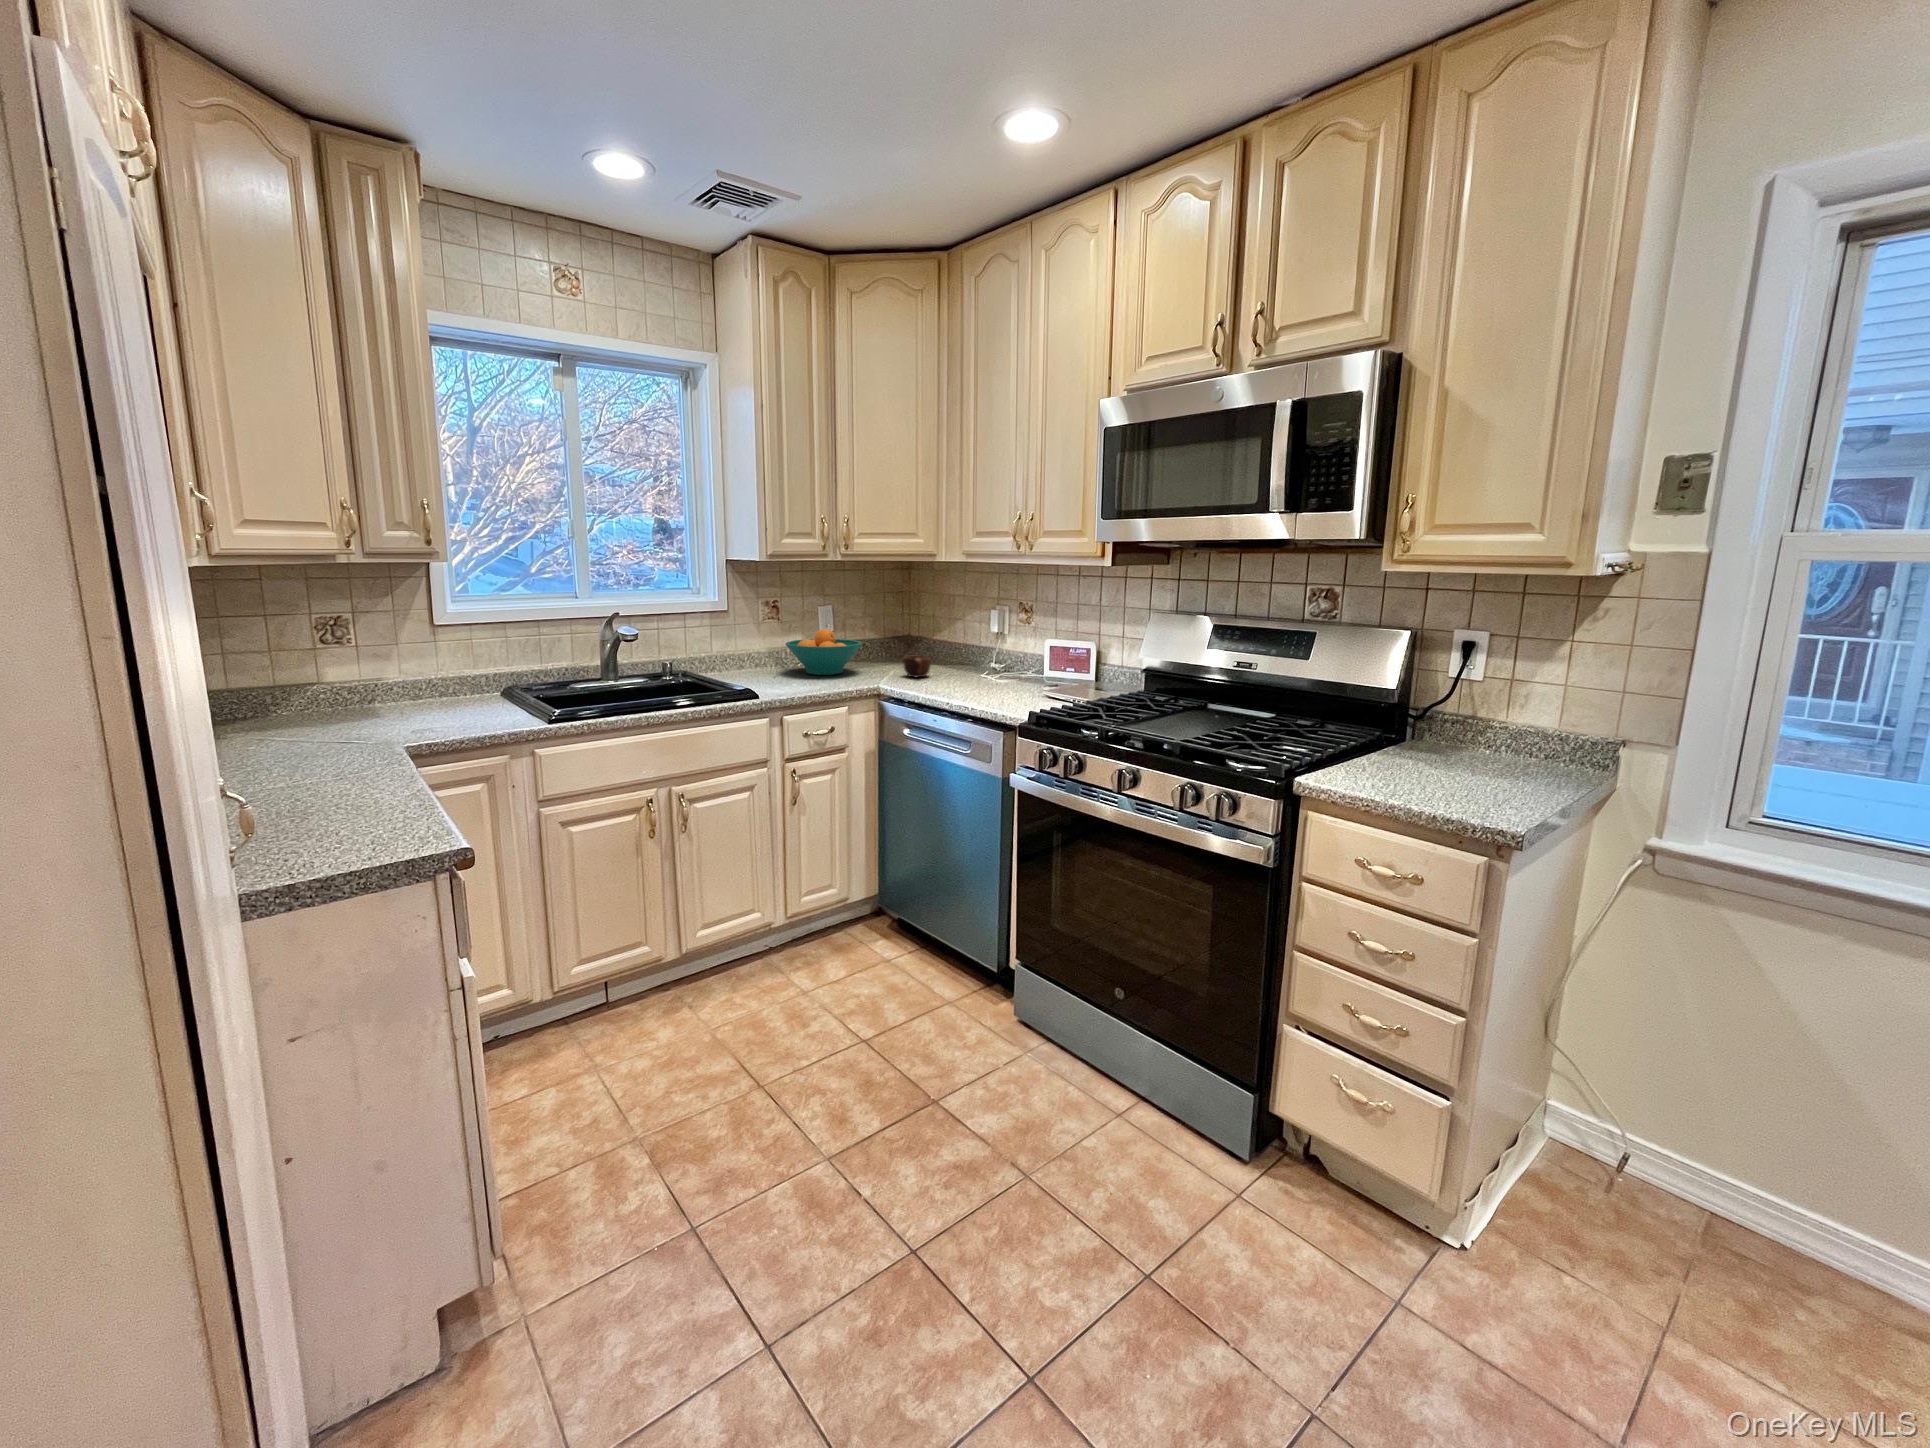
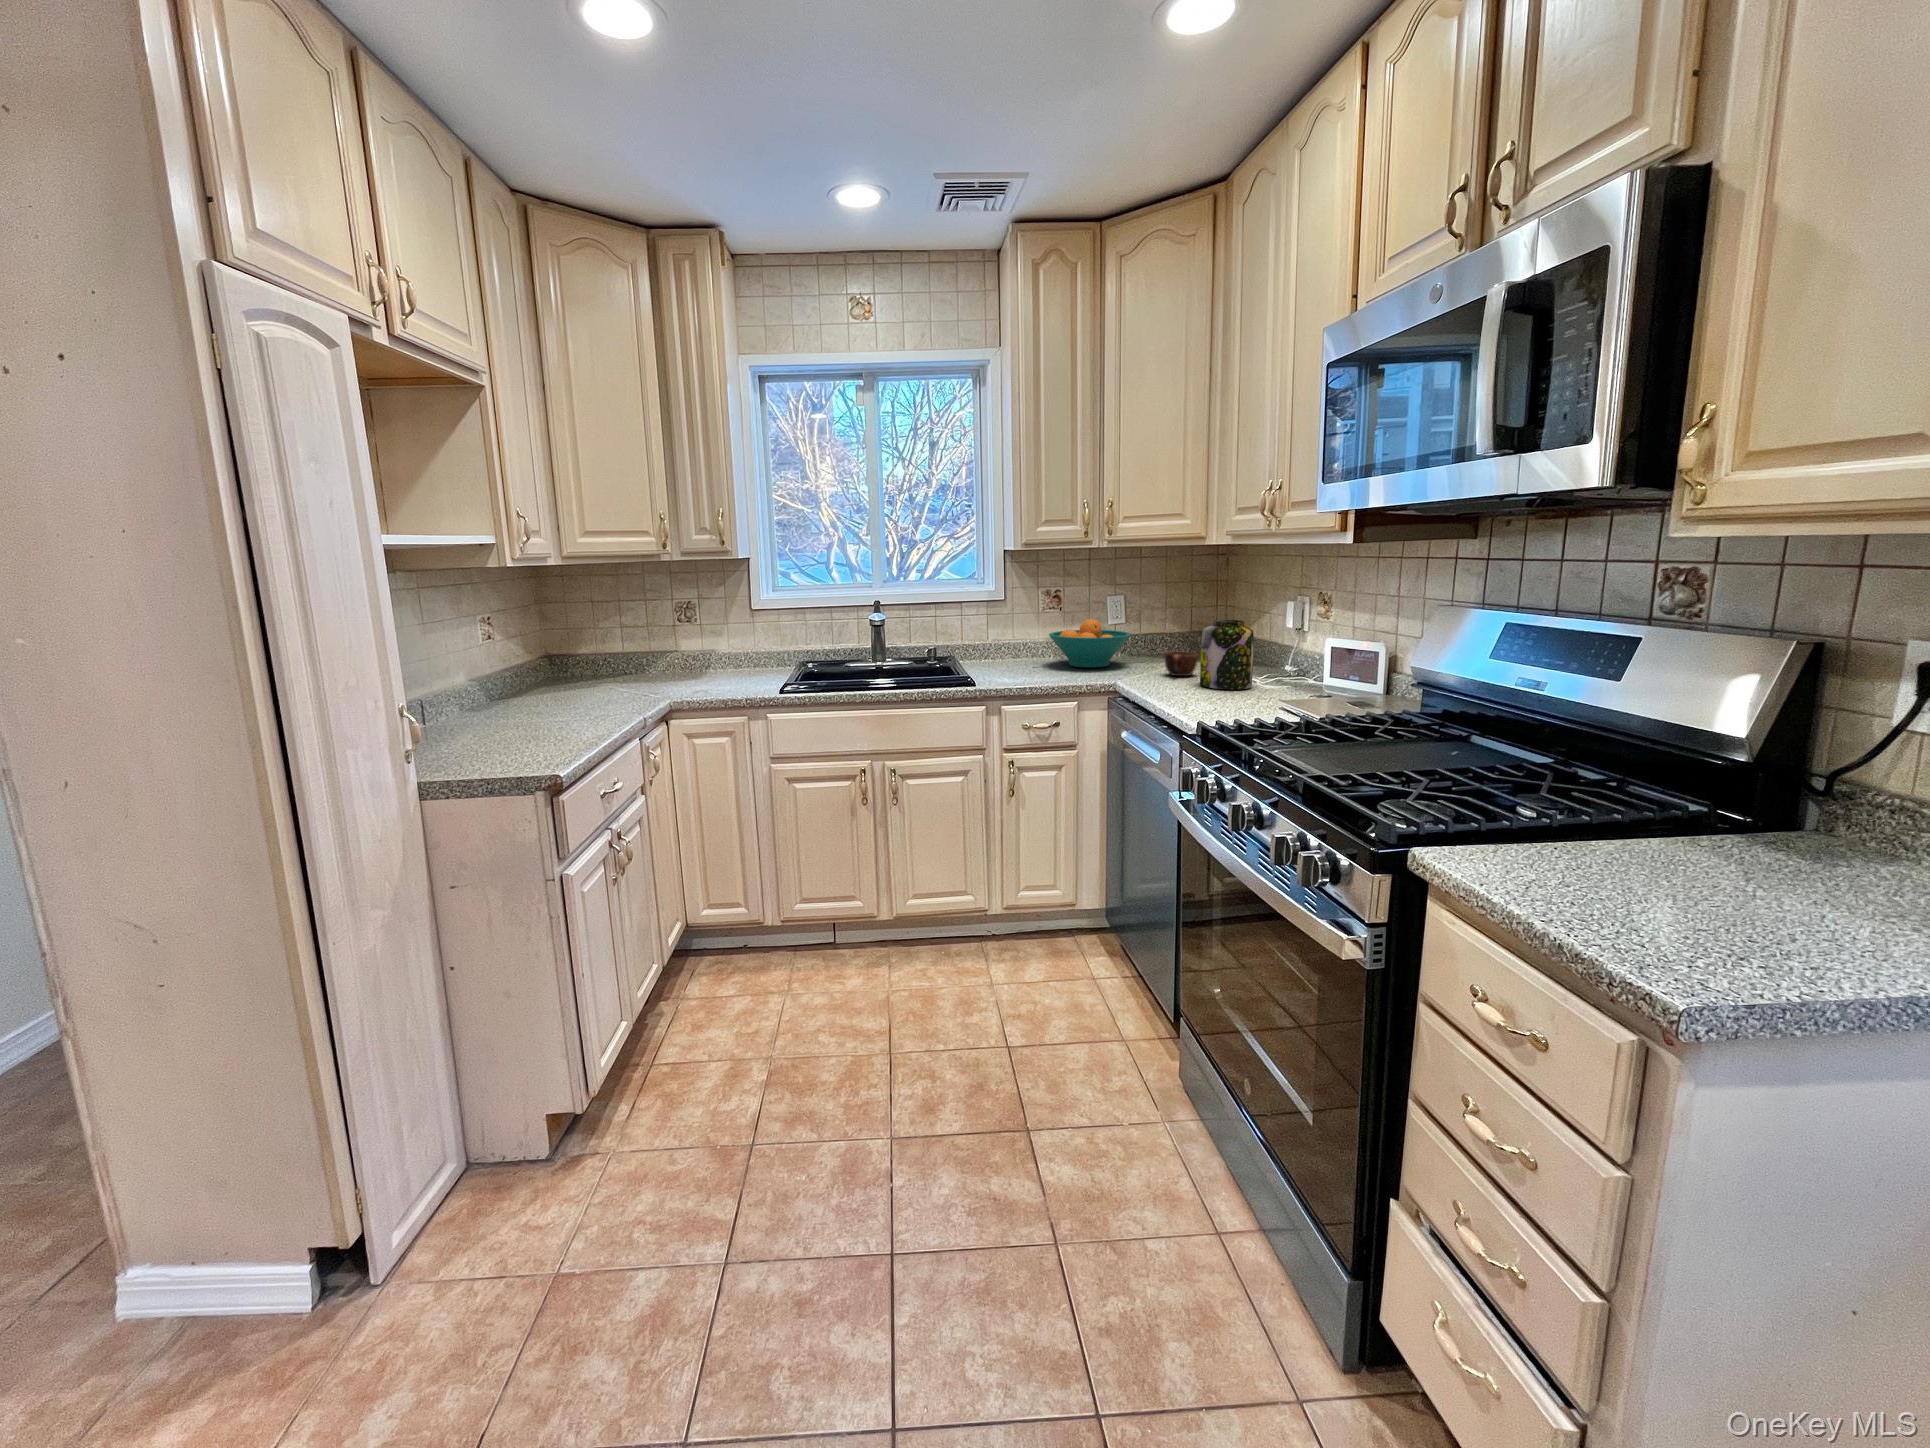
jar: none [947,627,990,686] -> present [1200,620,1254,689]

